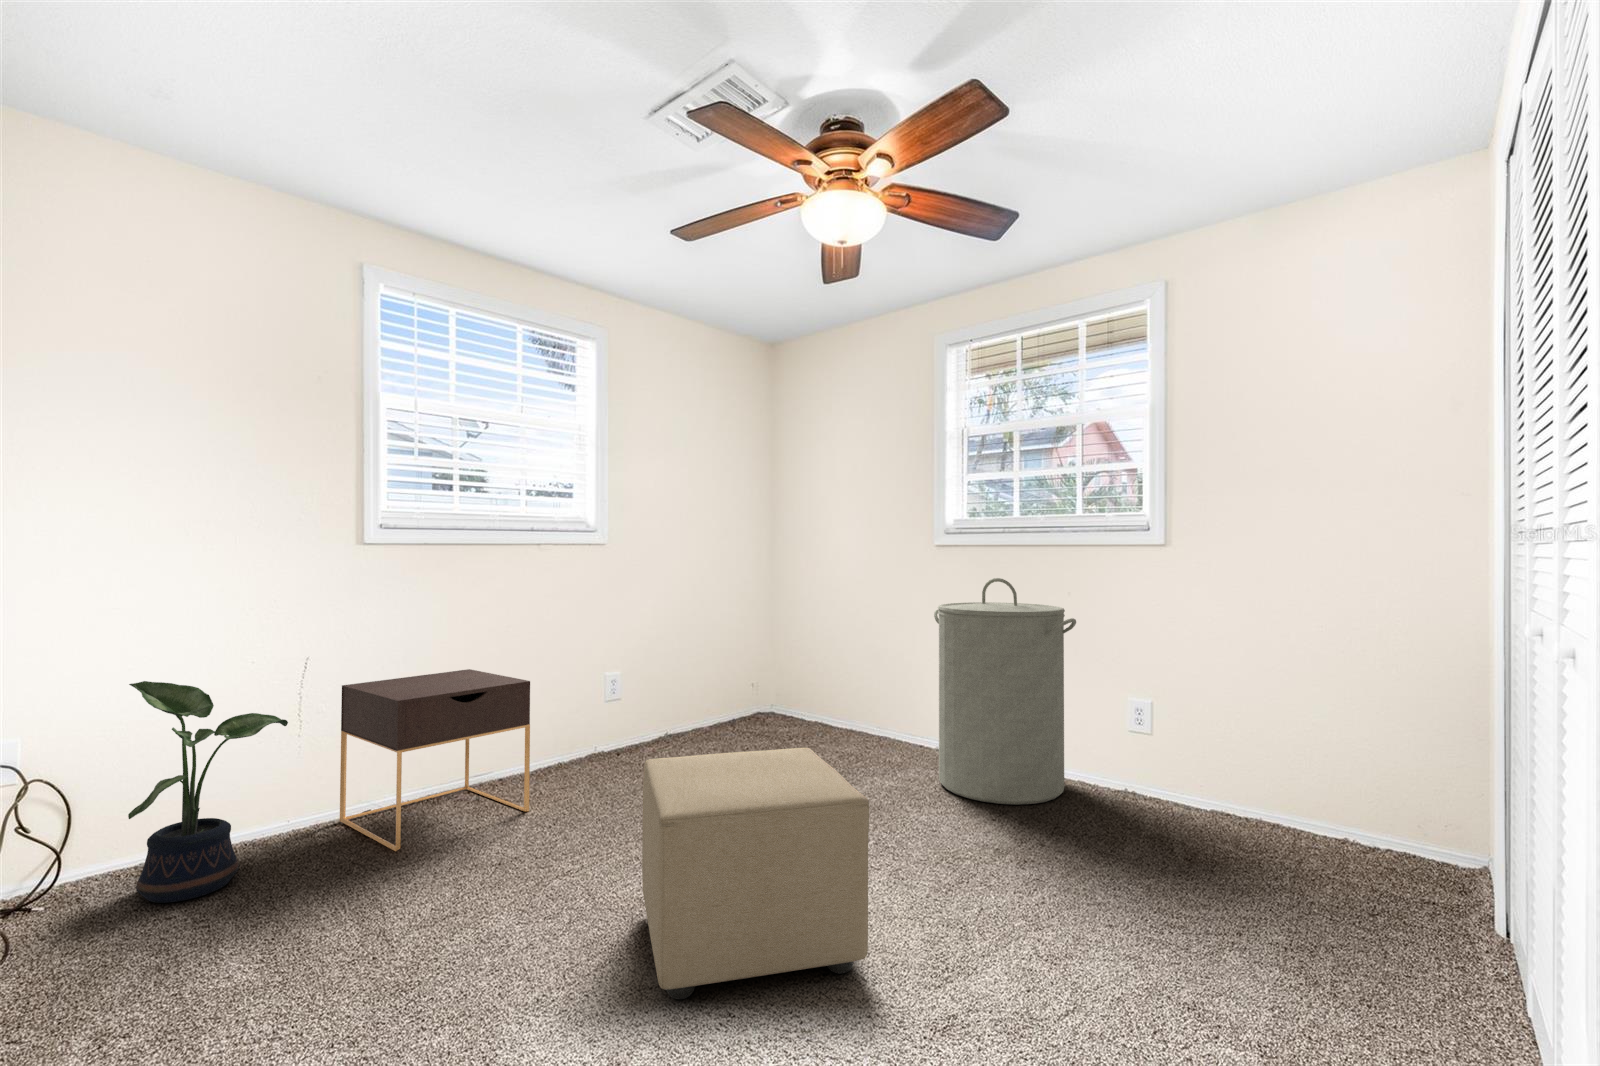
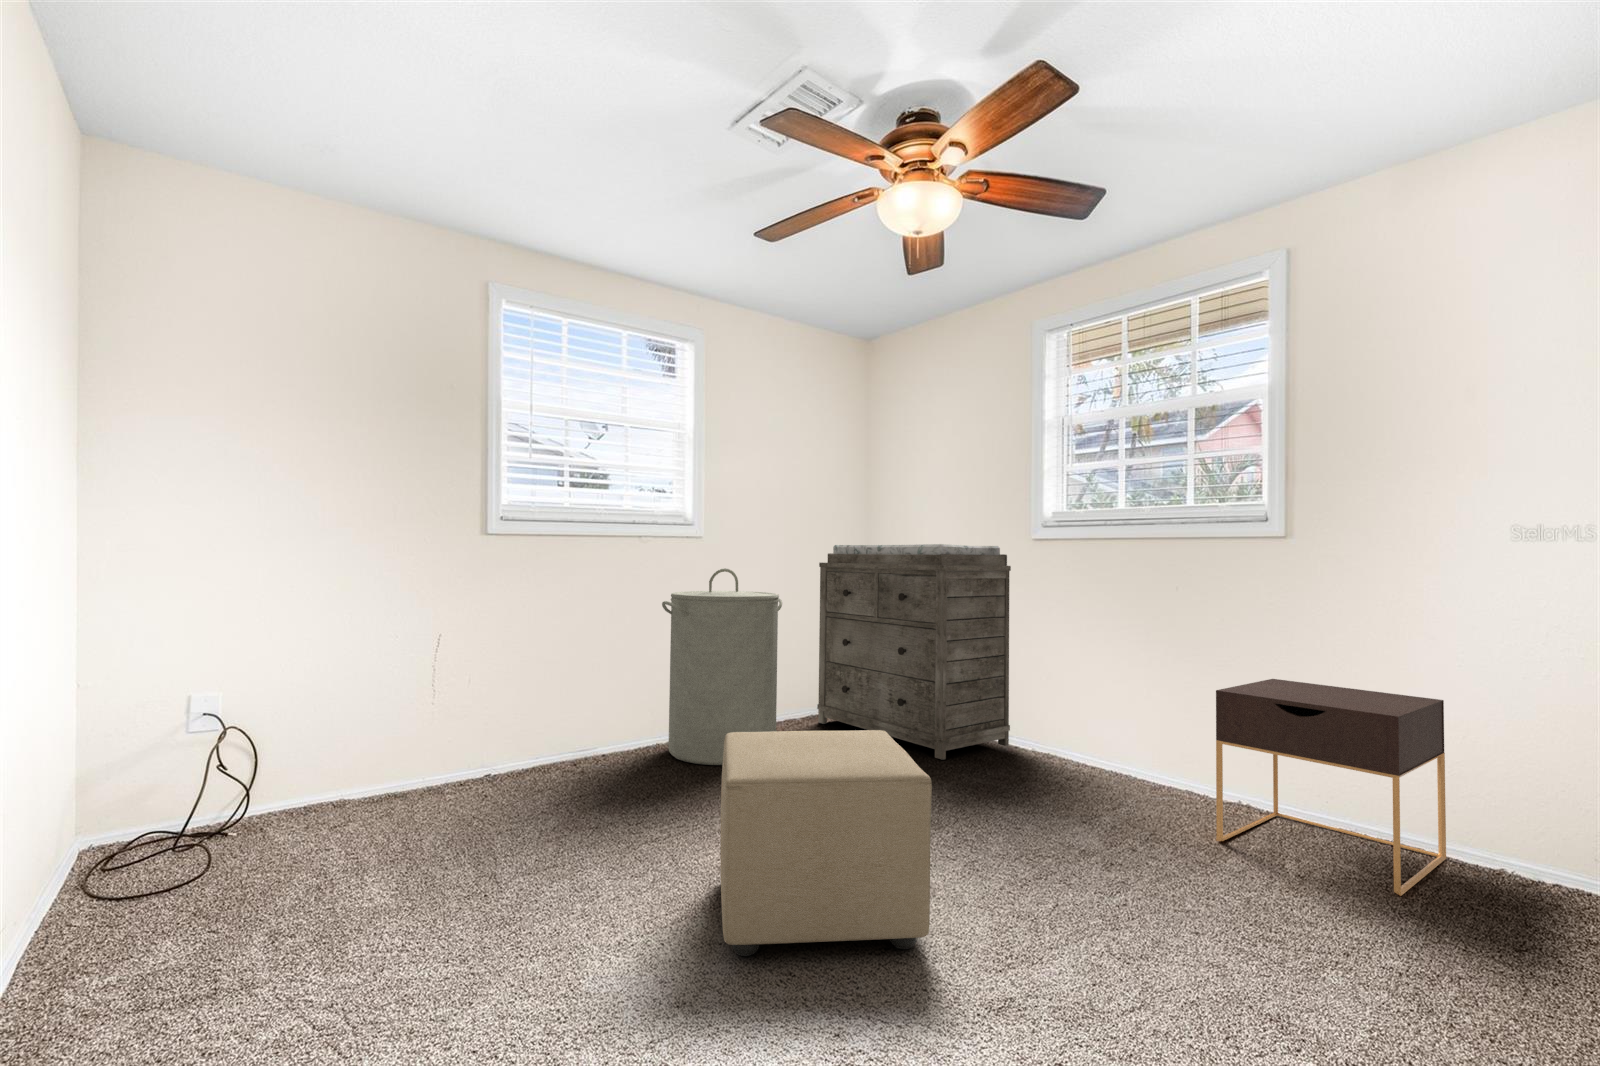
dresser: none [716,549,910,765] -> present [817,544,1011,760]
laundry hamper: present [934,578,1076,805] -> present [662,568,782,765]
nightstand: present [340,669,530,851] -> present [1216,679,1446,896]
potted plant: present [128,681,288,903] -> none [299,646,428,836]

